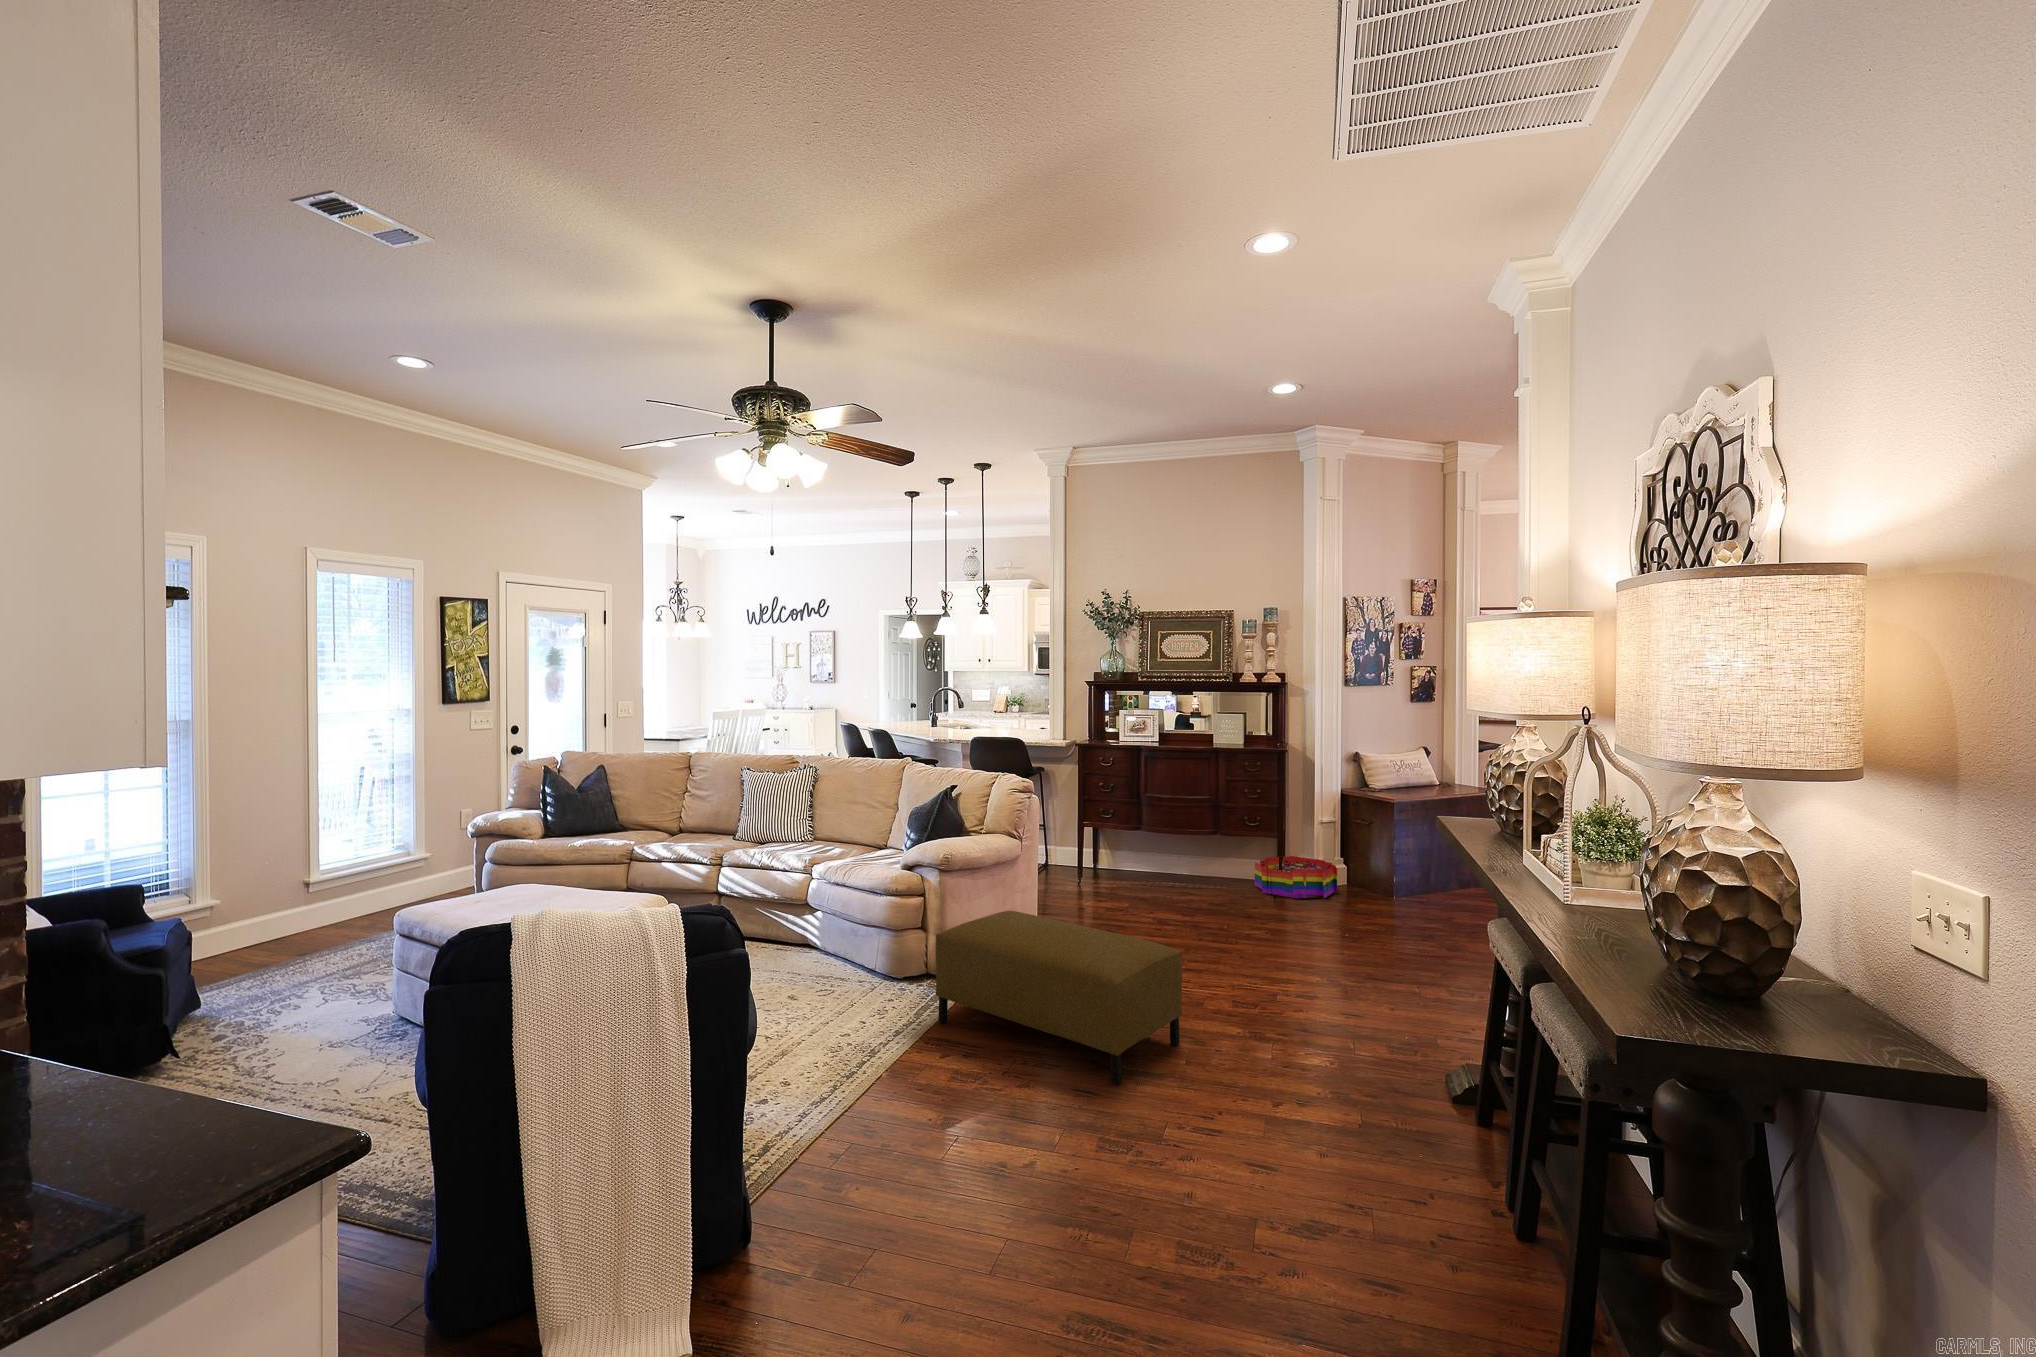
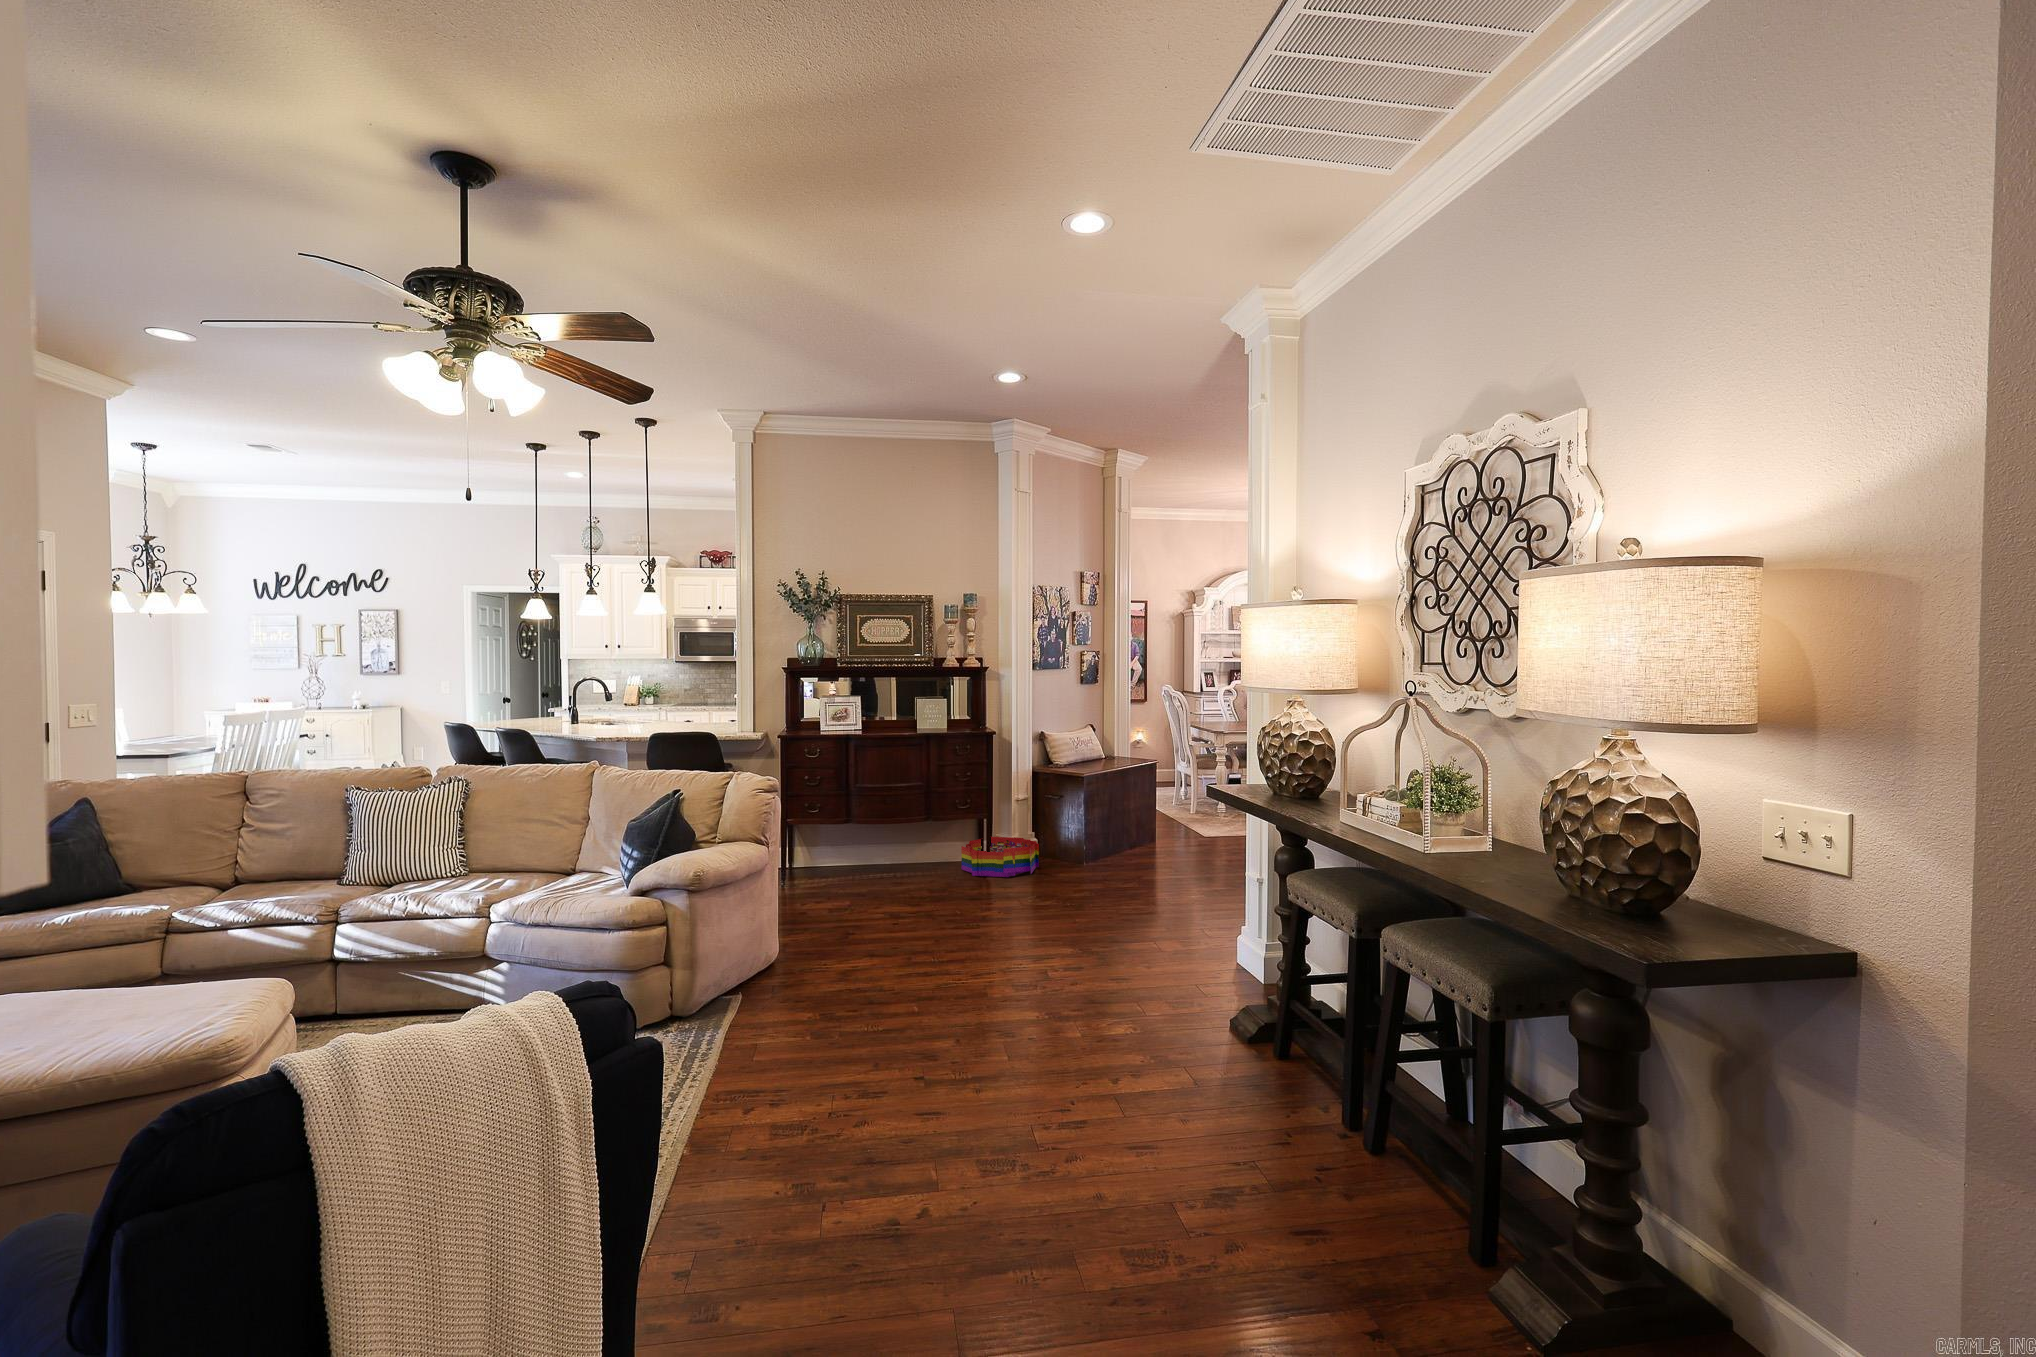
ottoman: present [936,911,1182,1085] -> none [709,927,987,1093]

